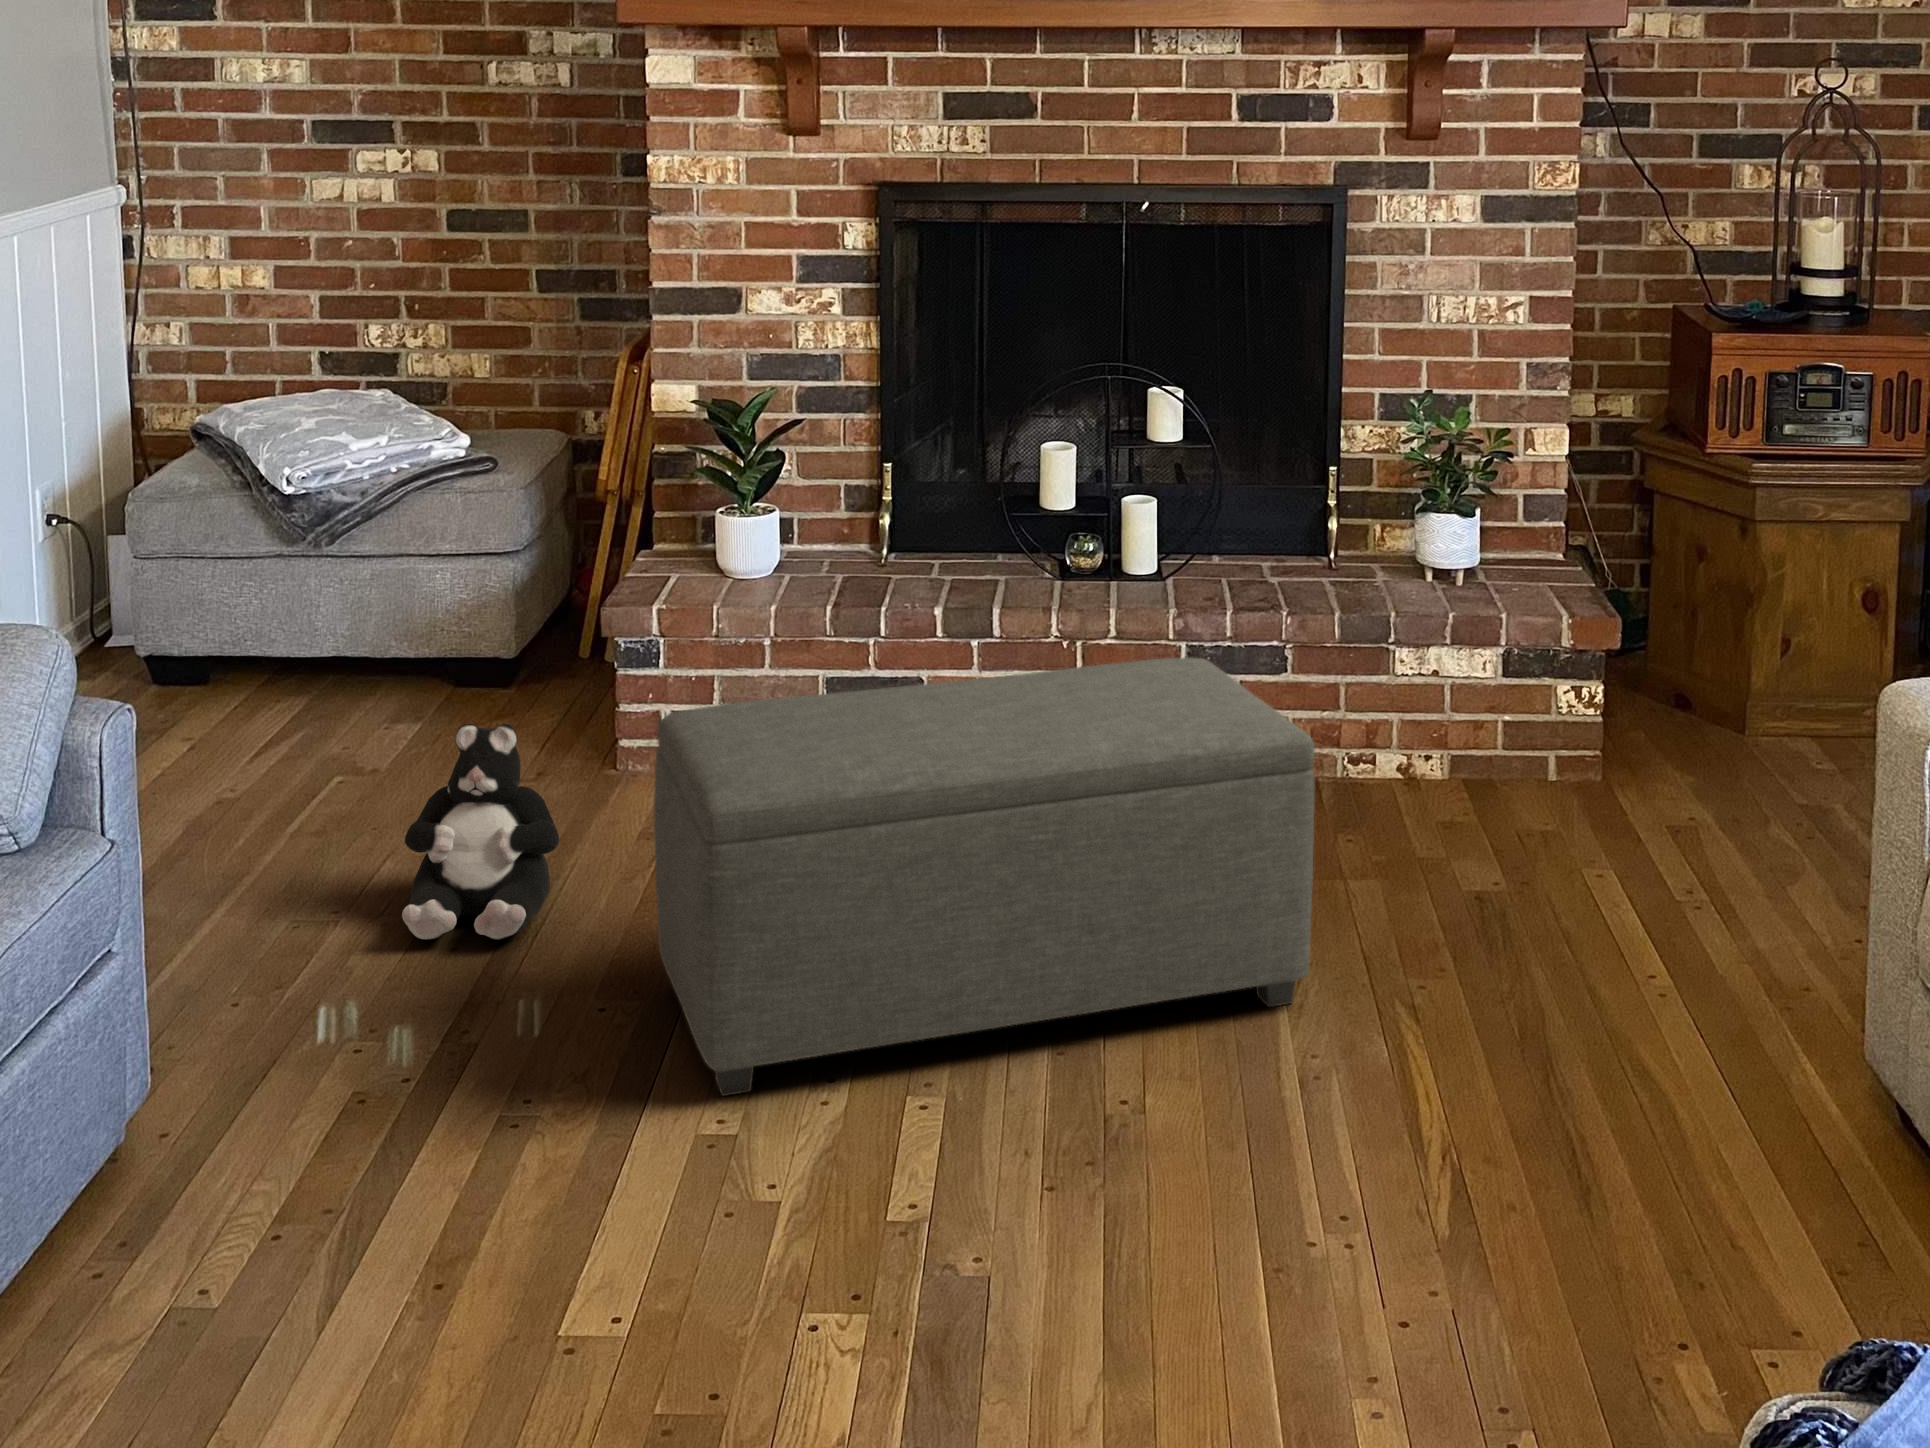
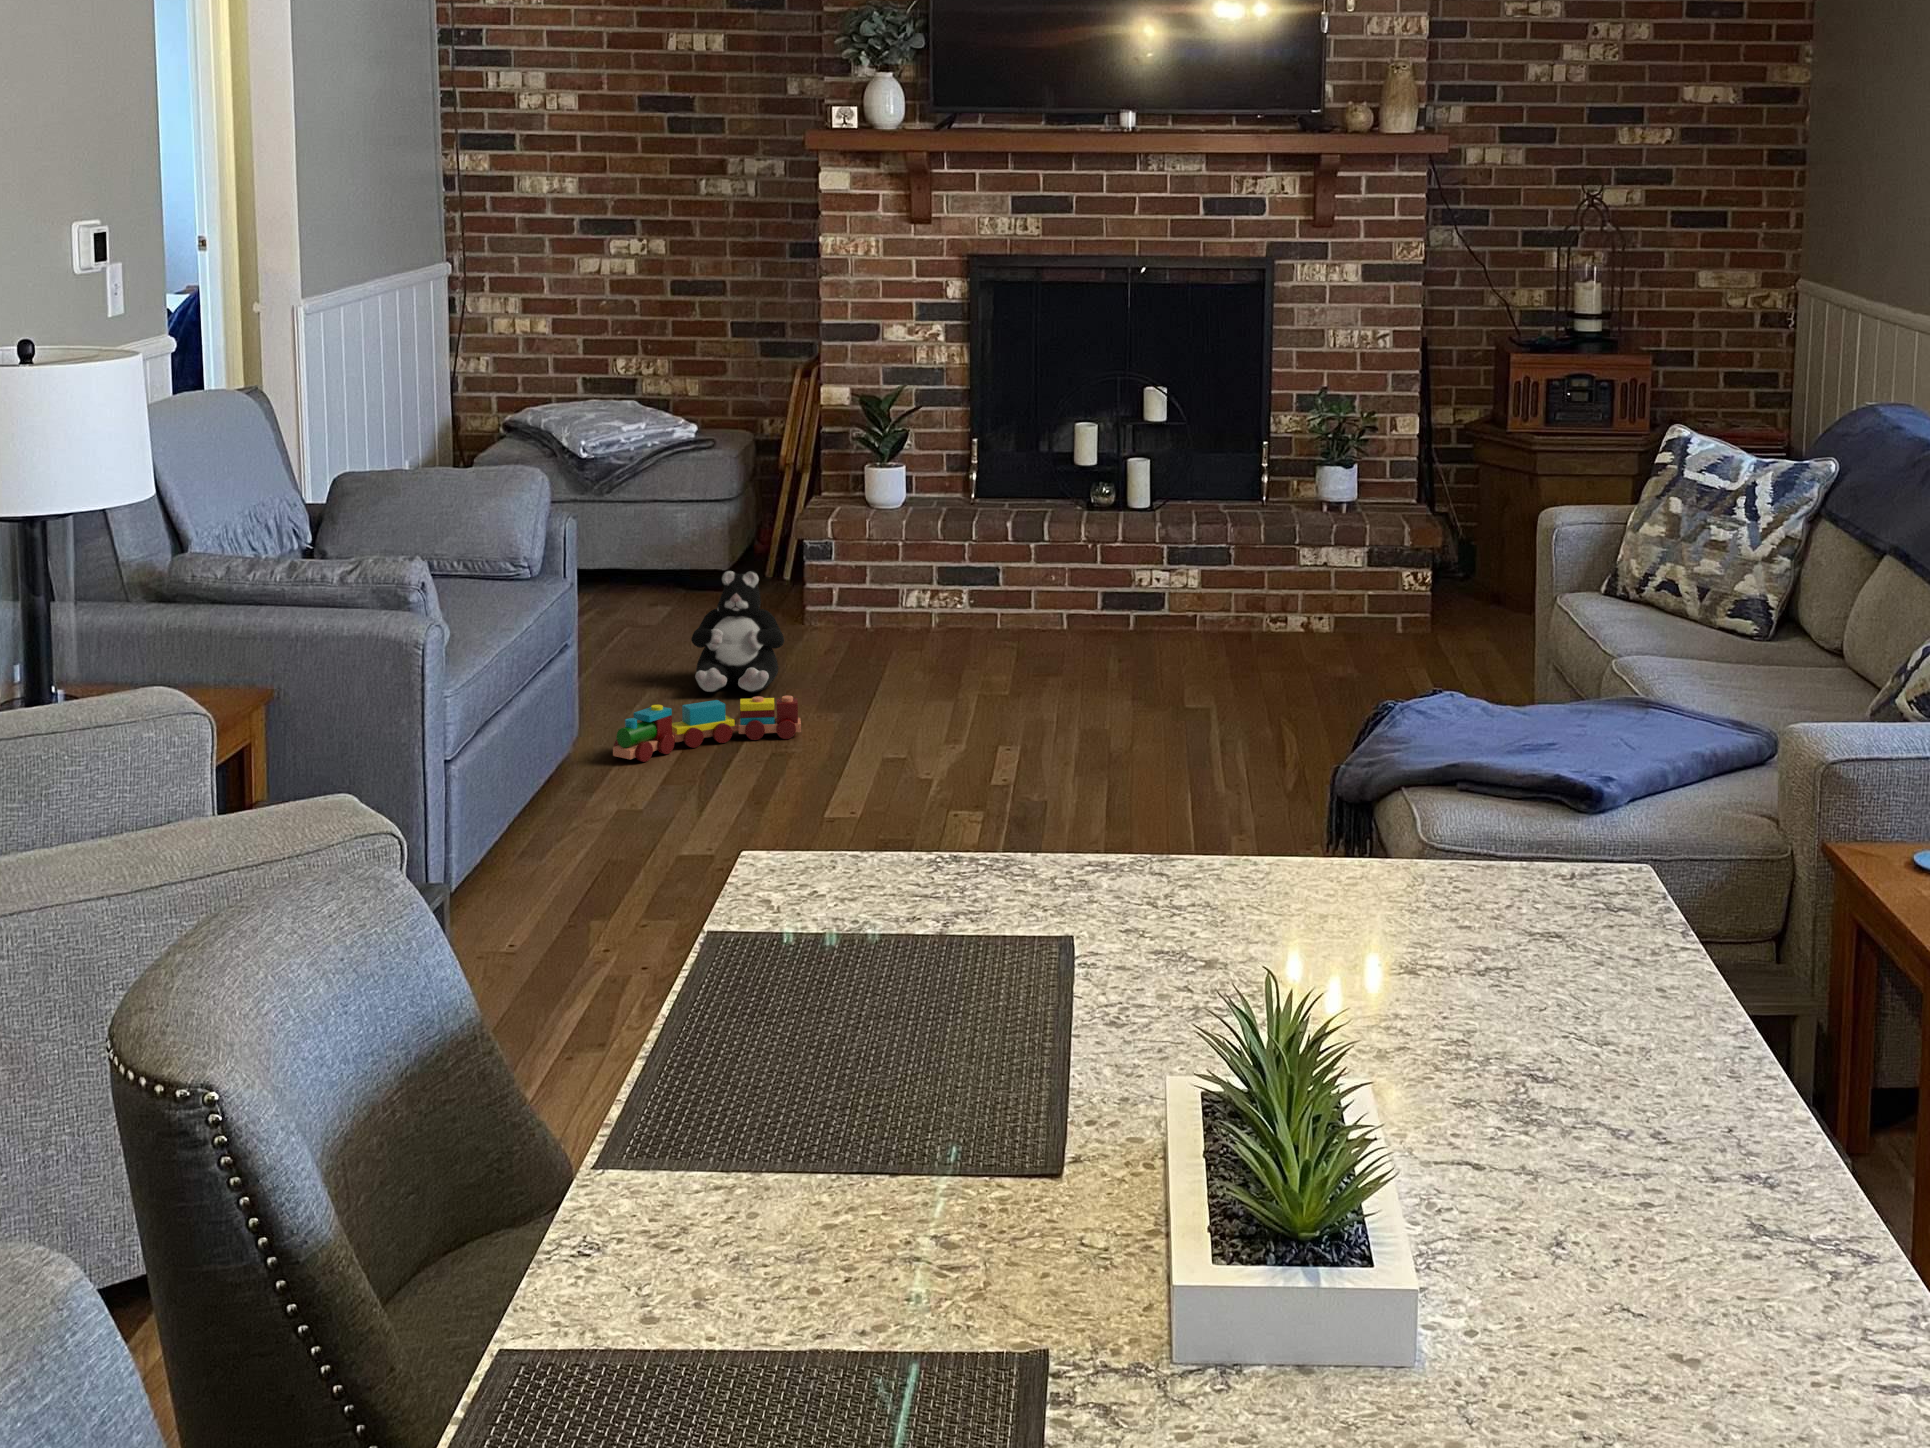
ottoman: present [654,658,1315,1096] -> none [850,529,1234,747]
toy train: none [202,990,561,1147] -> present [613,696,801,762]

